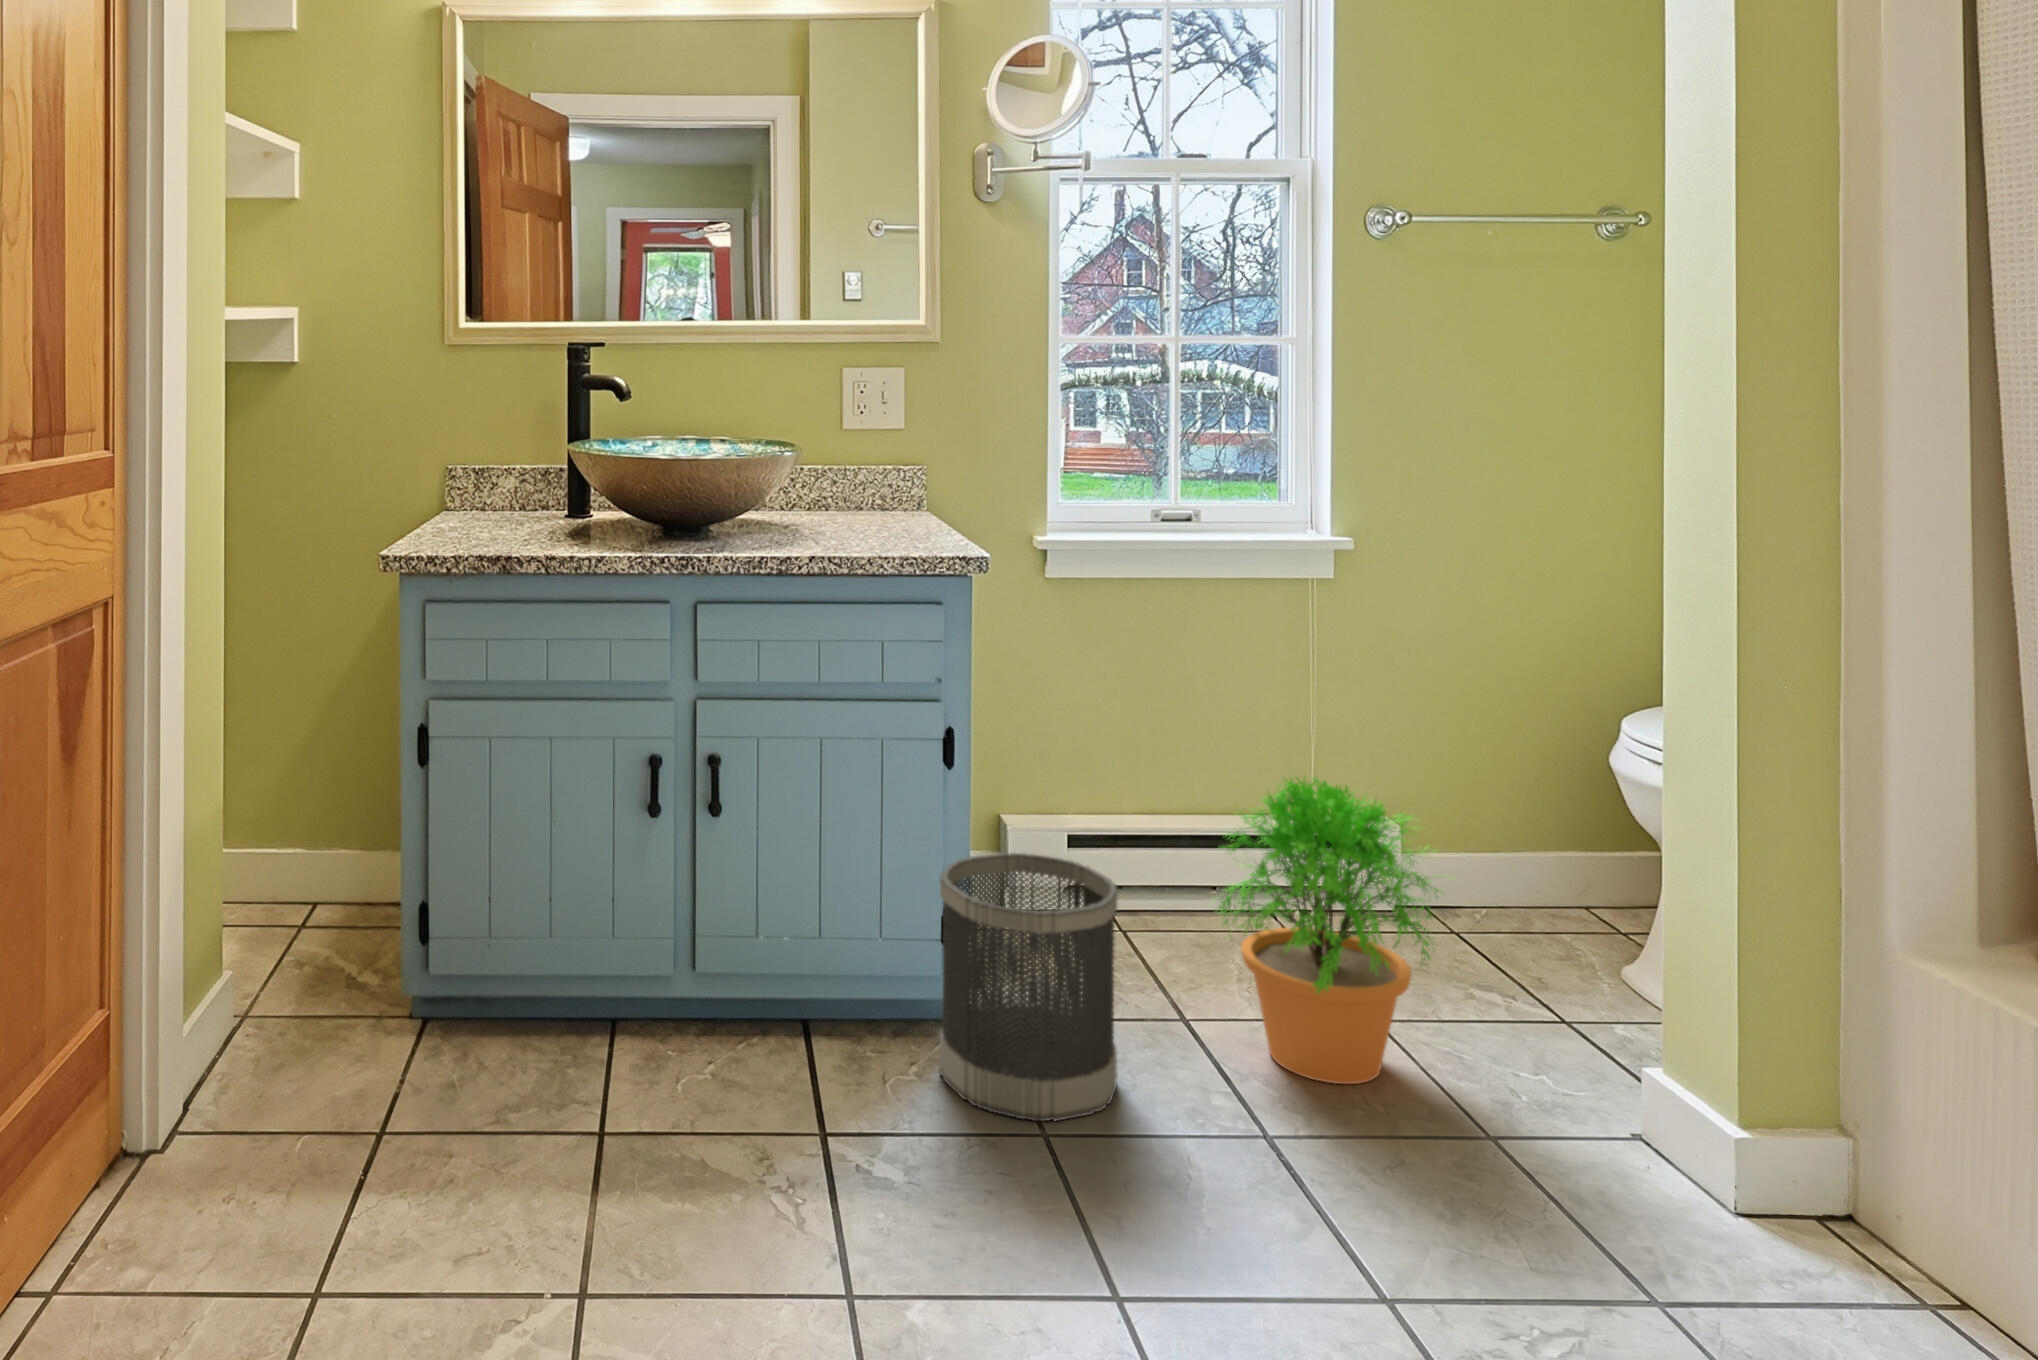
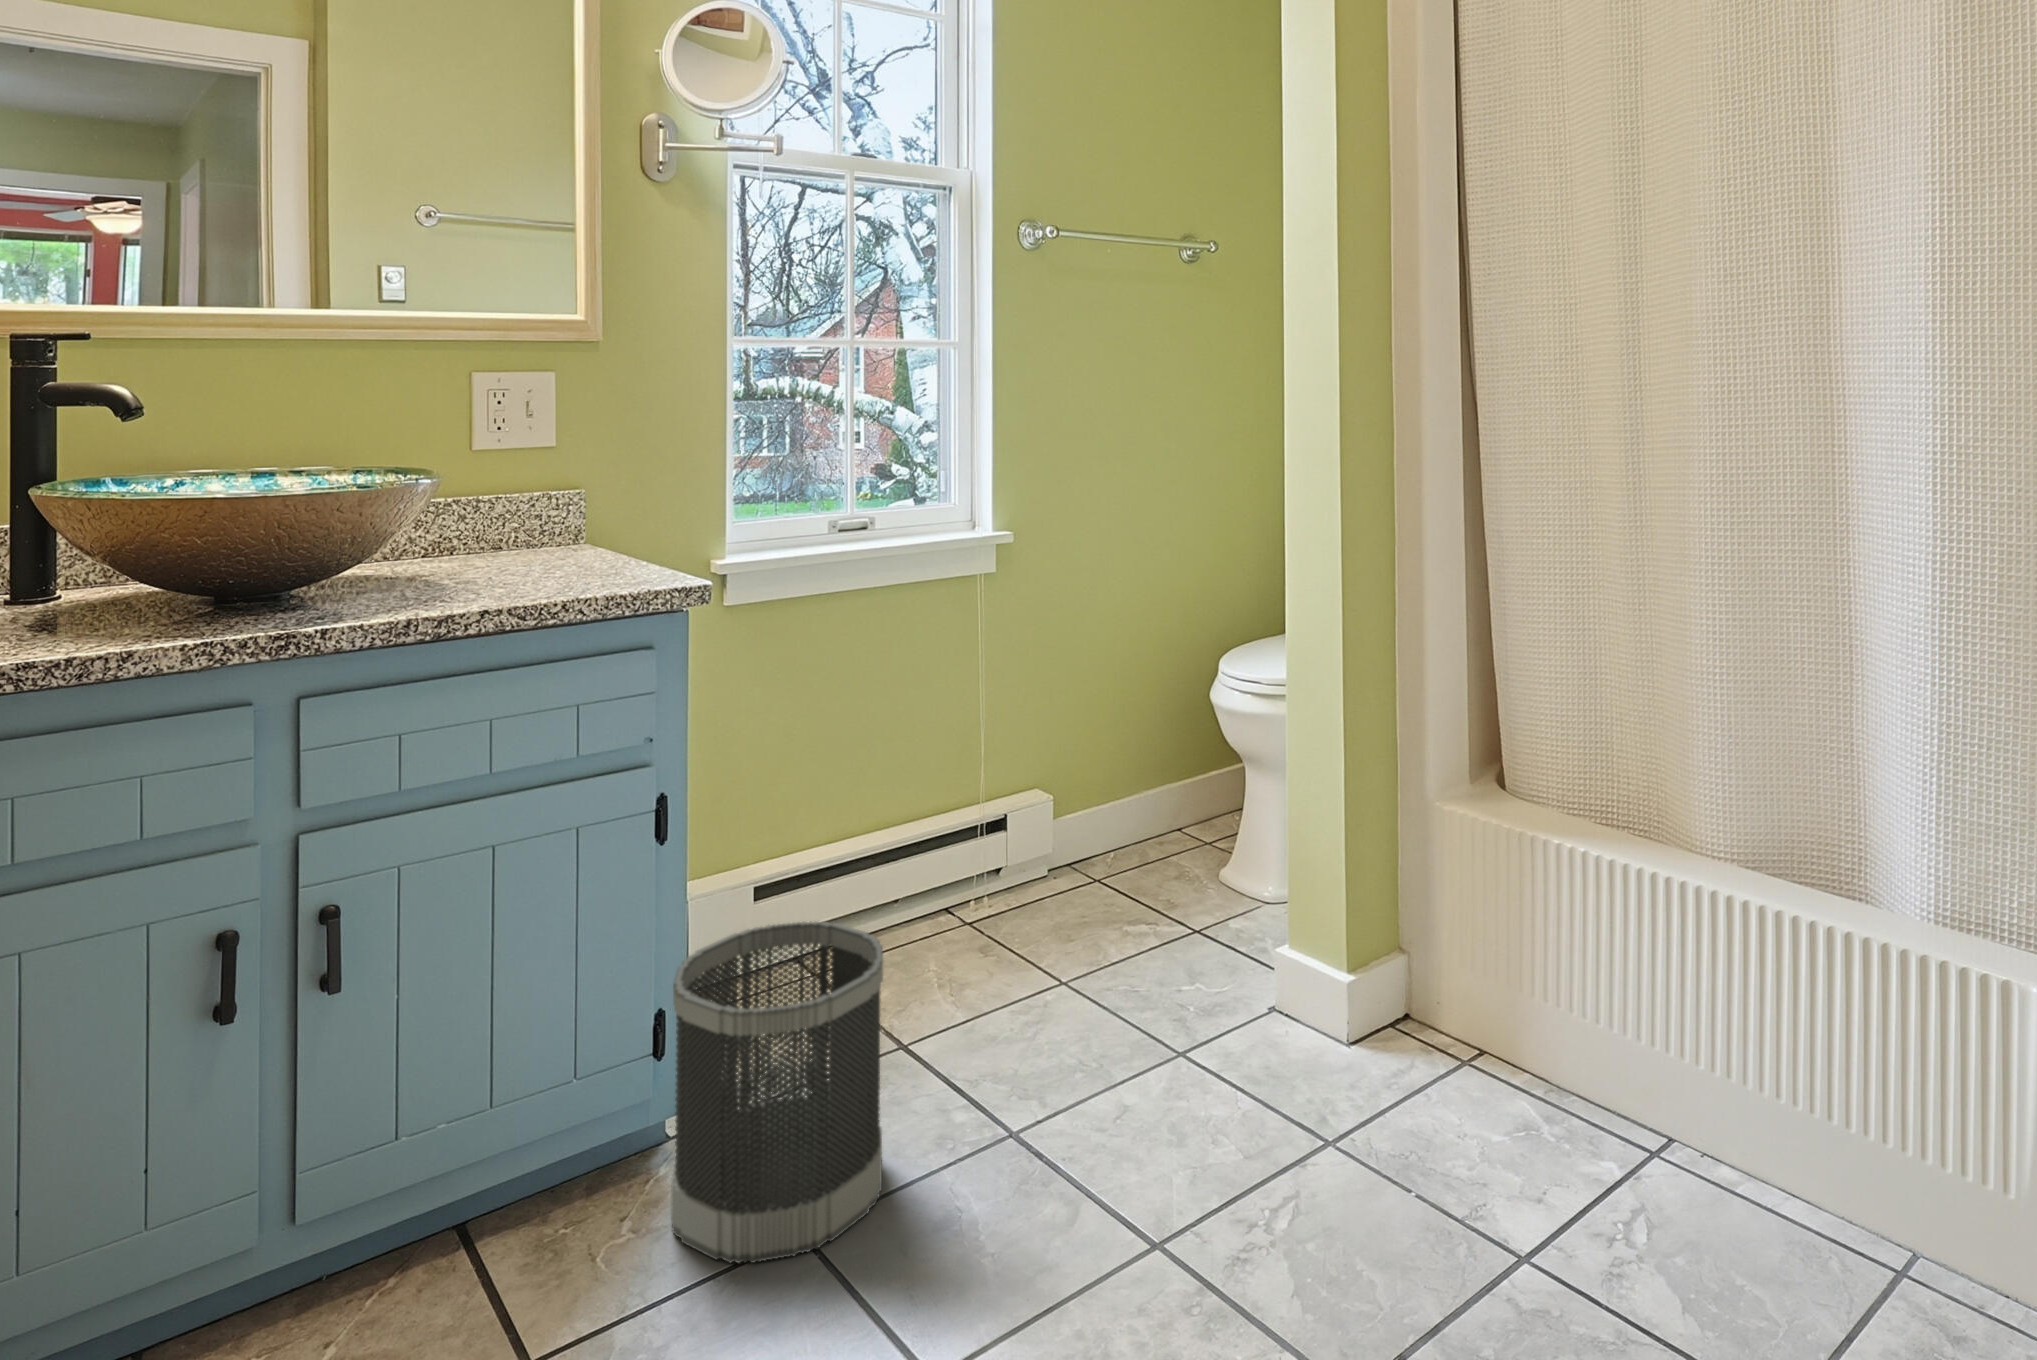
potted plant: present [1218,776,1443,1084] -> none [950,769,1167,1077]

